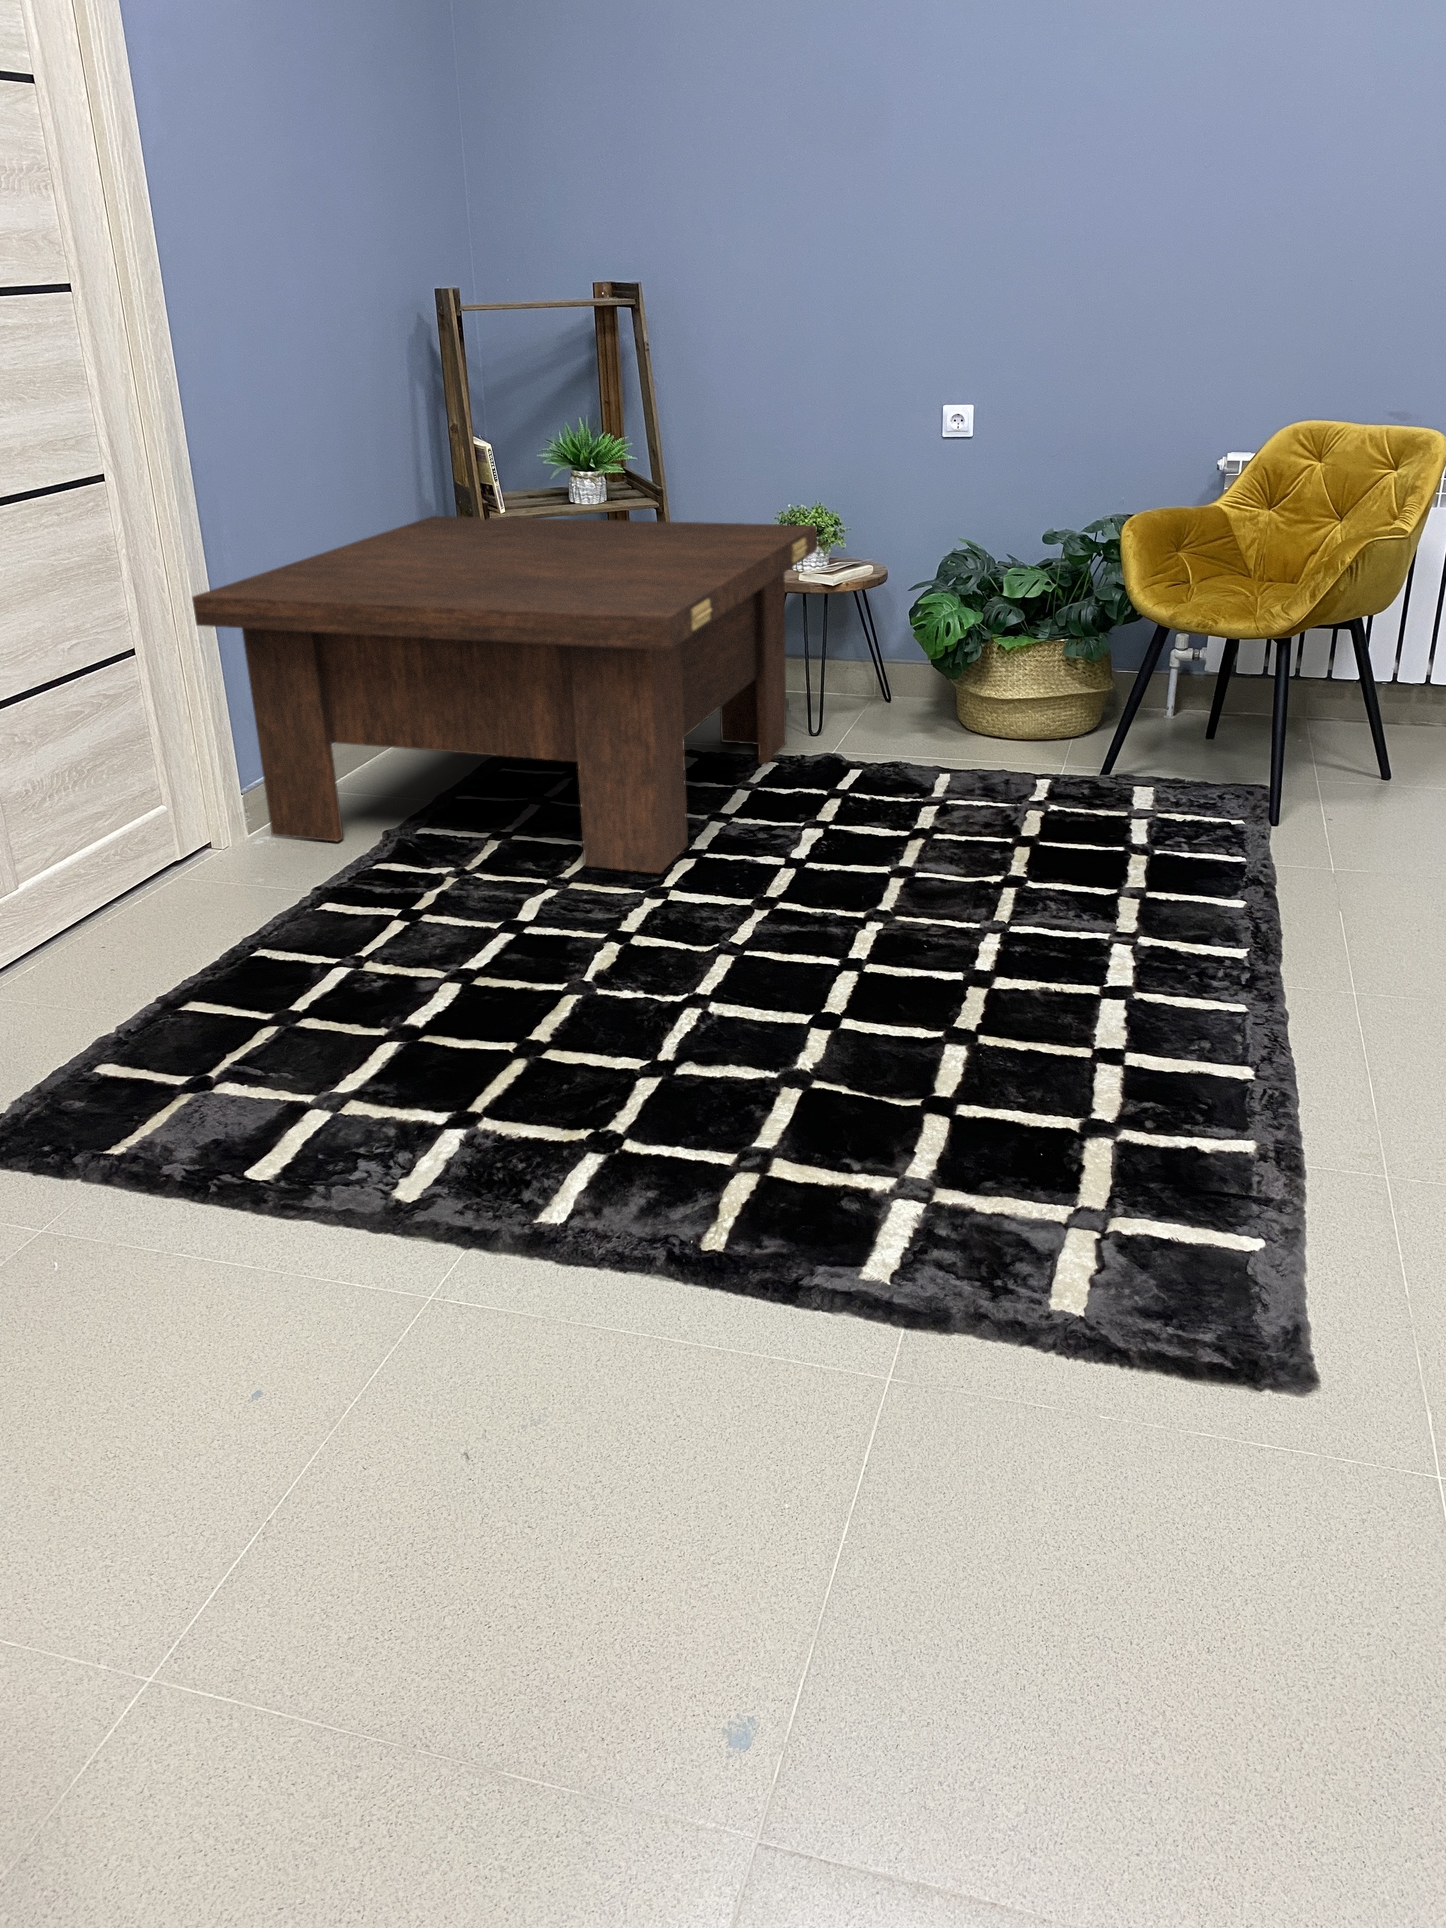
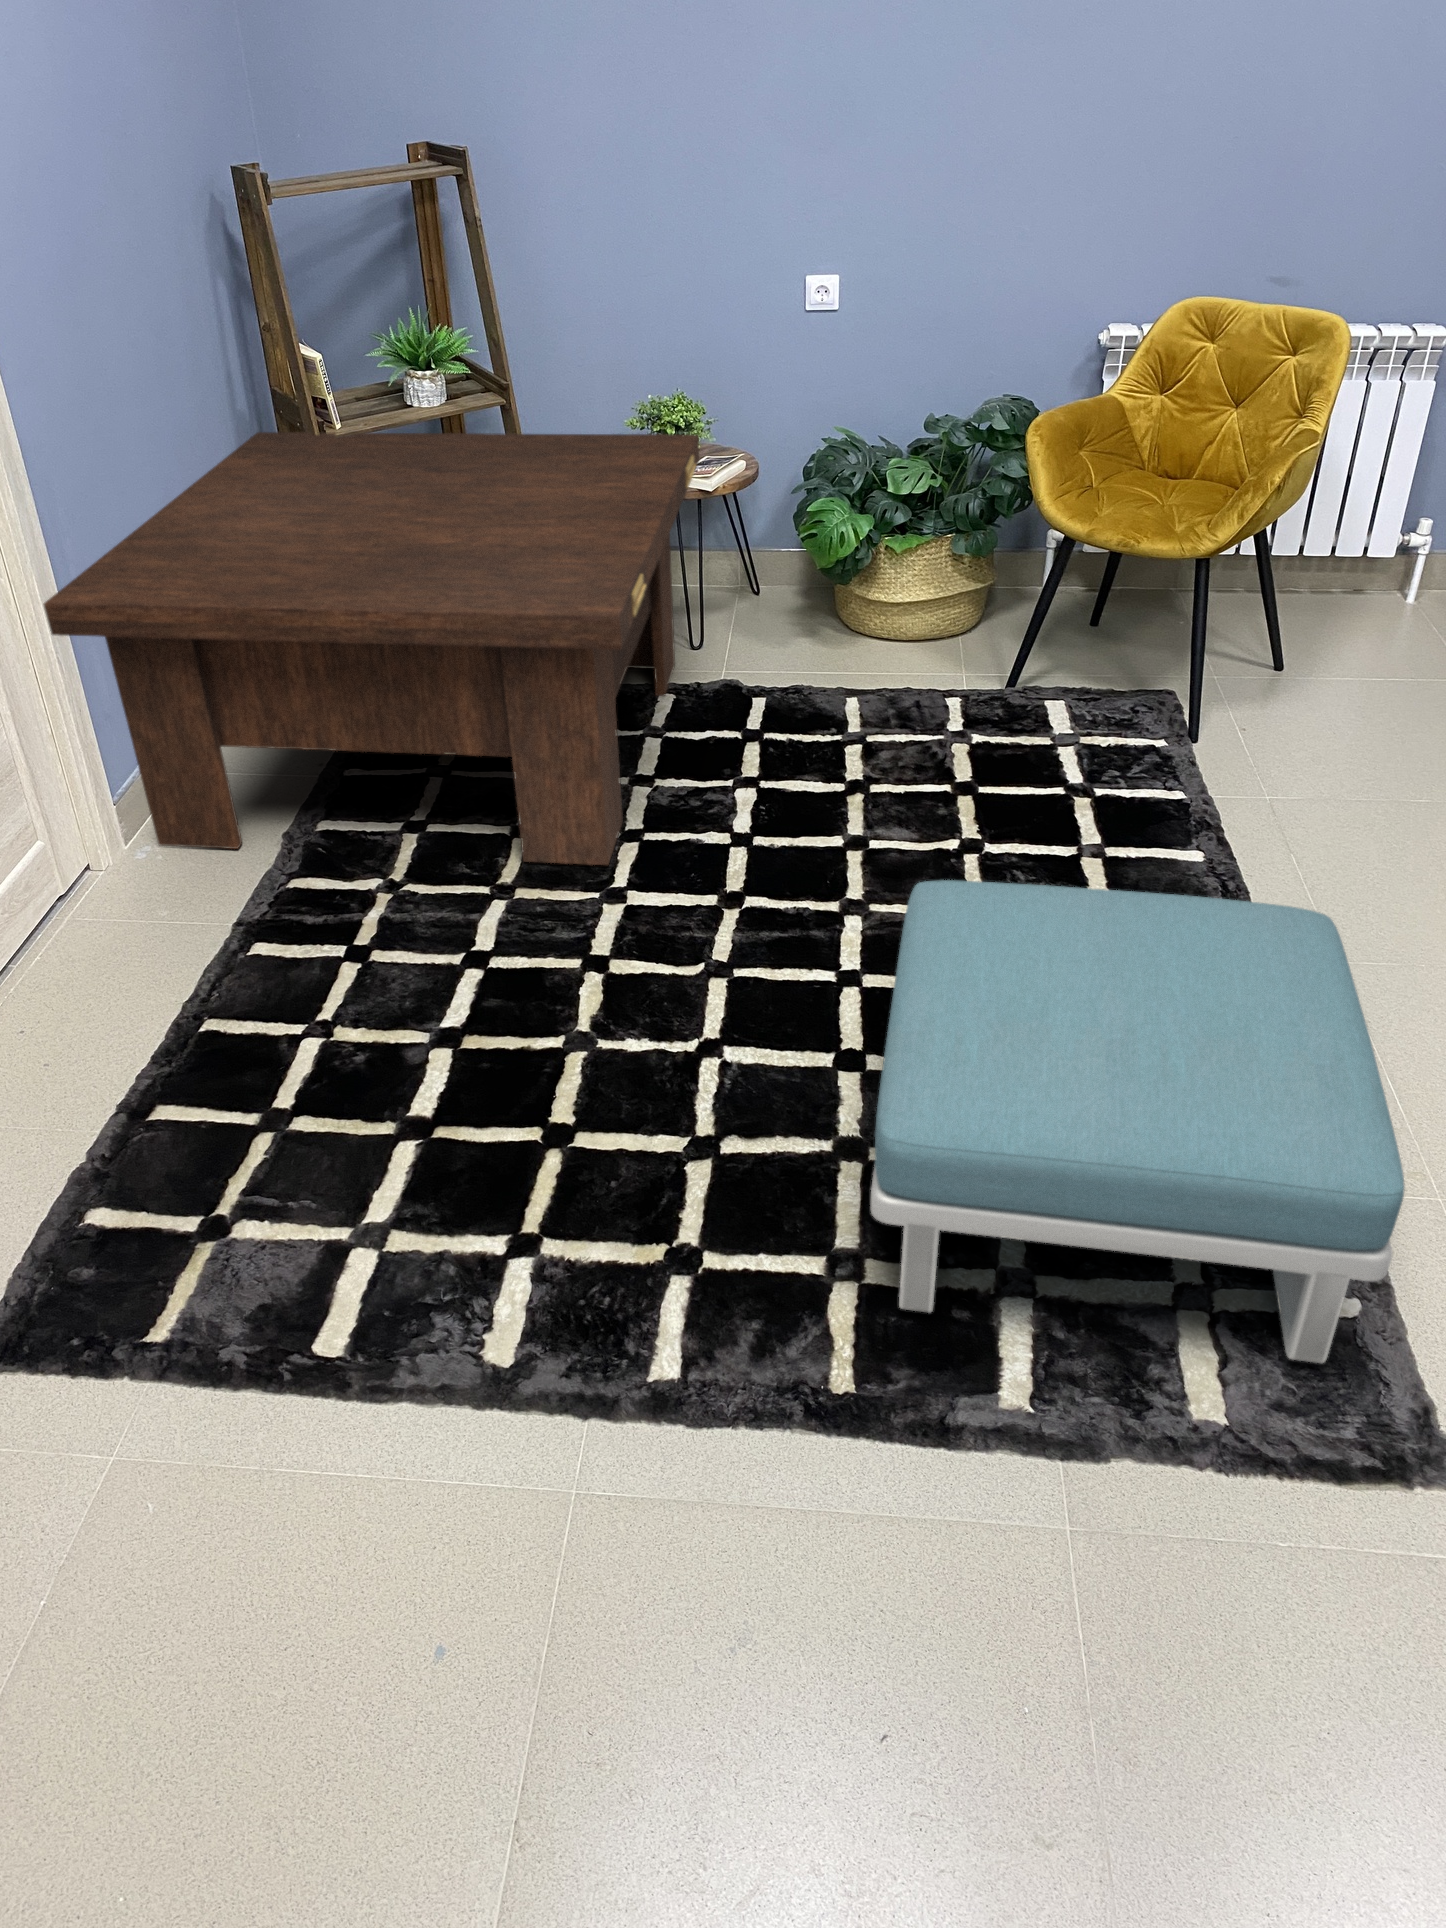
footstool: none [762,844,1296,1281] -> present [871,880,1404,1363]

